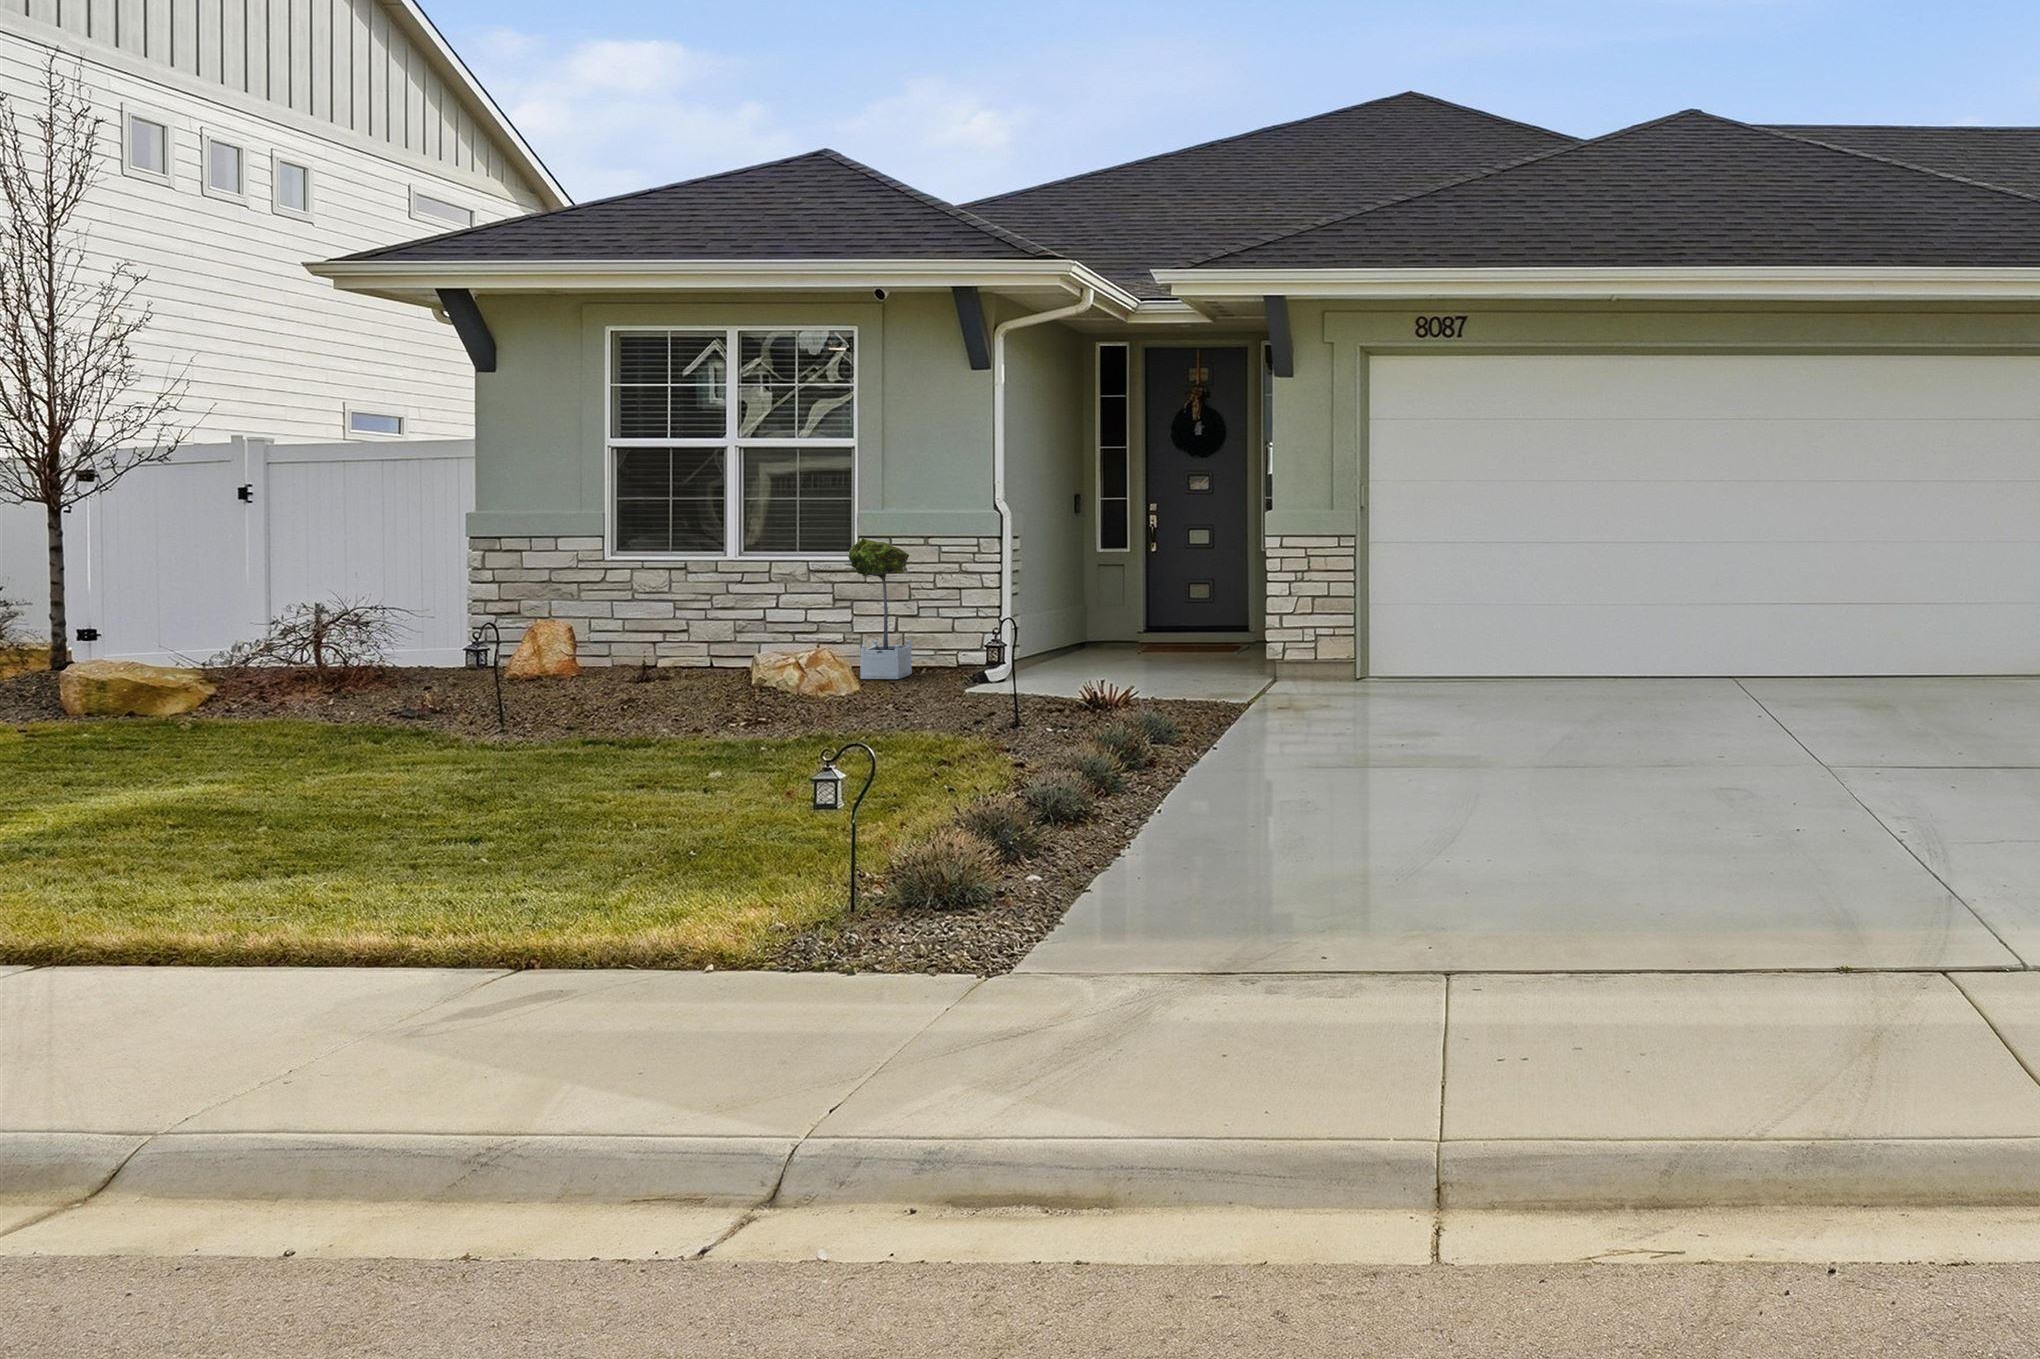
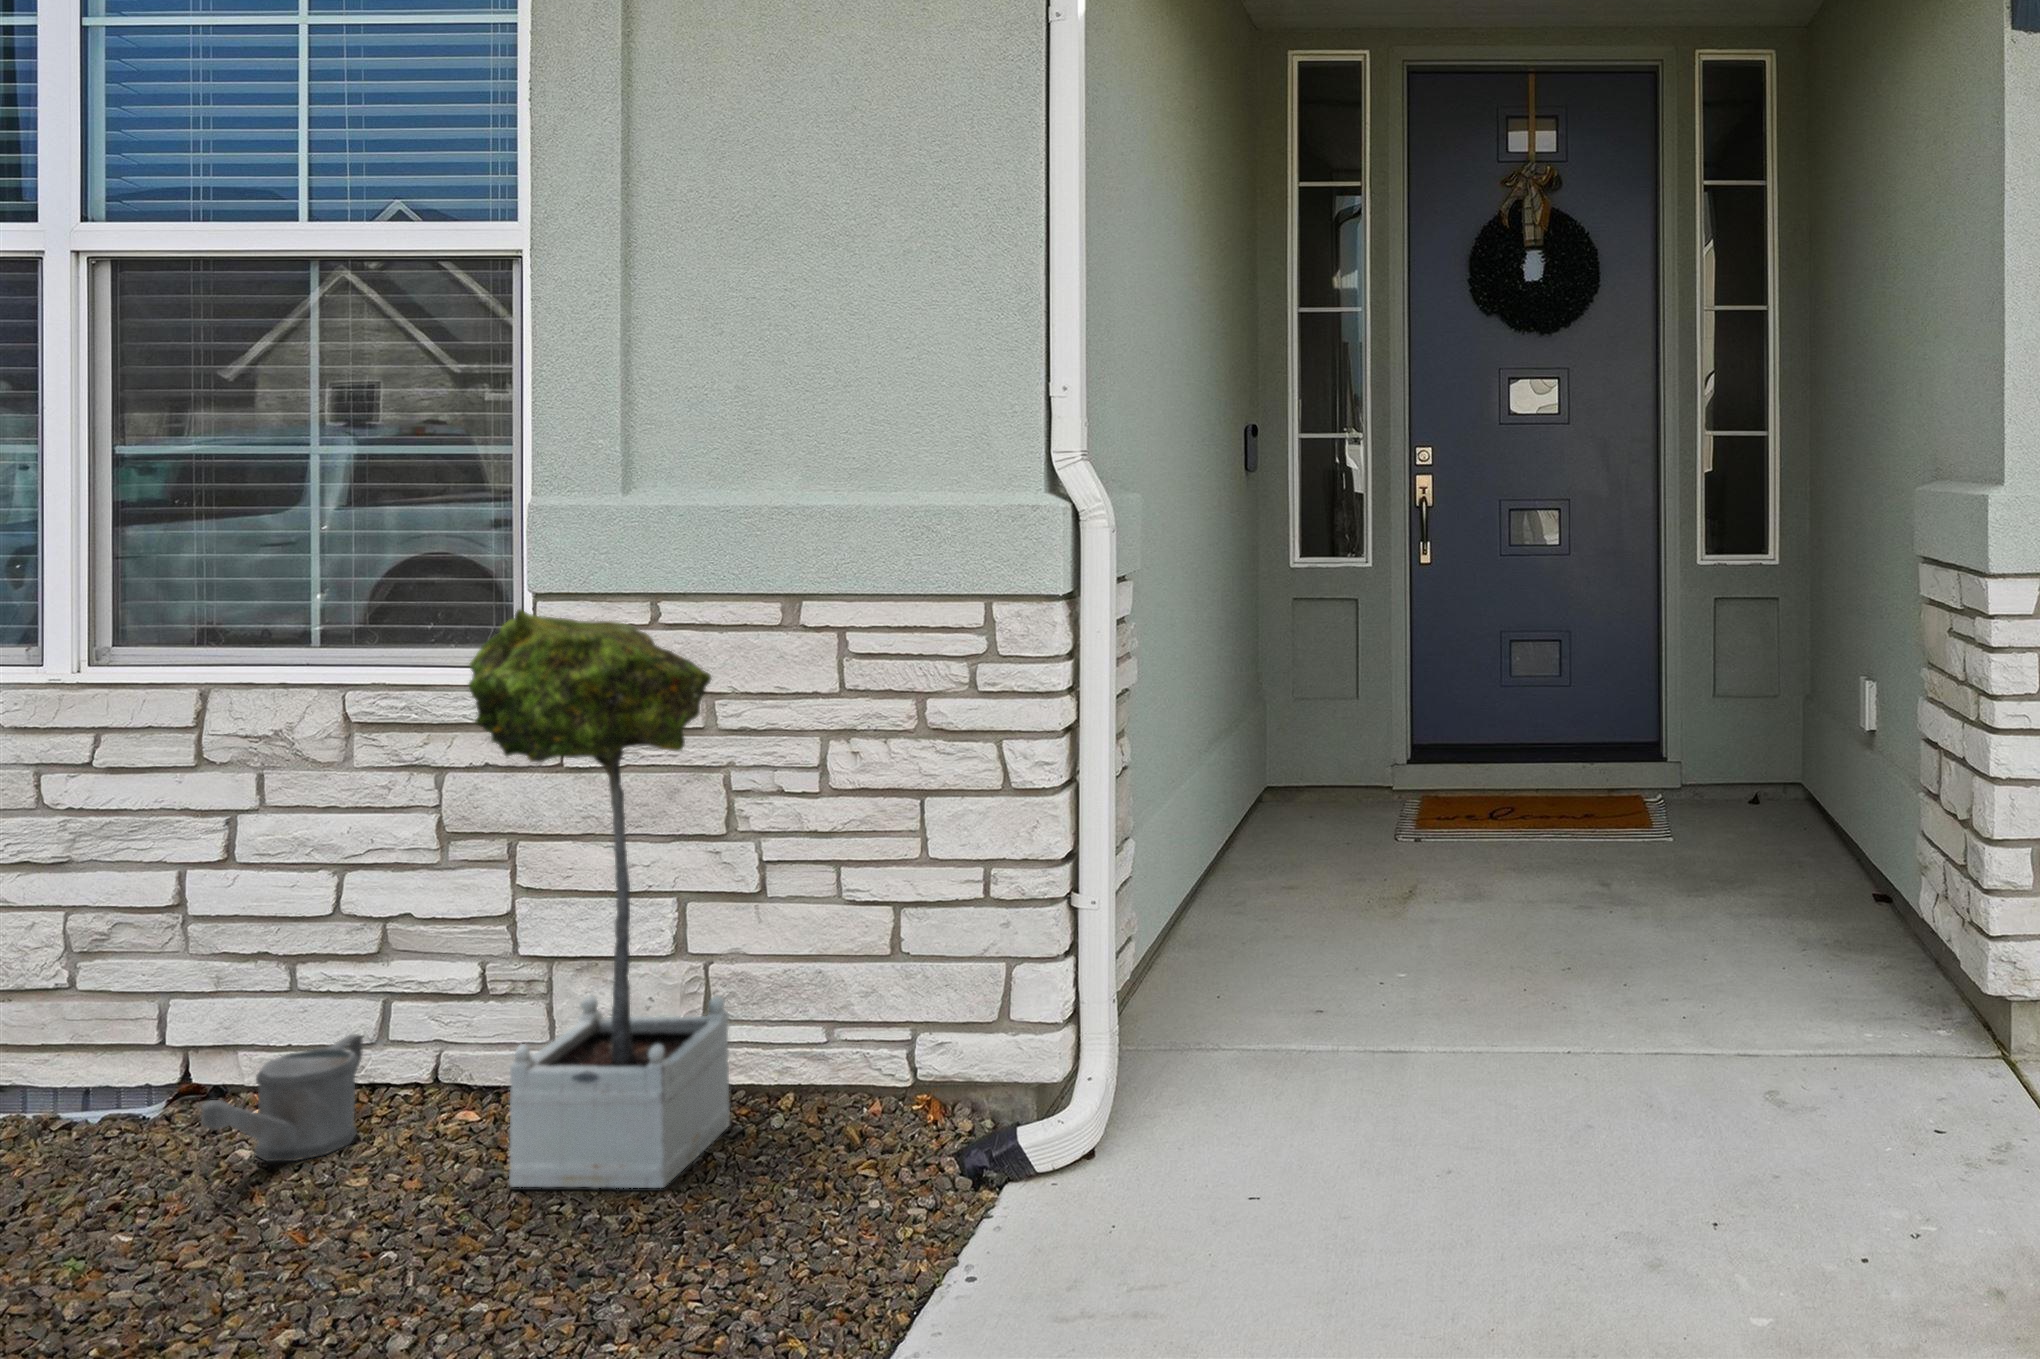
watering can: none [787,652,816,677] -> present [201,1034,363,1161]

